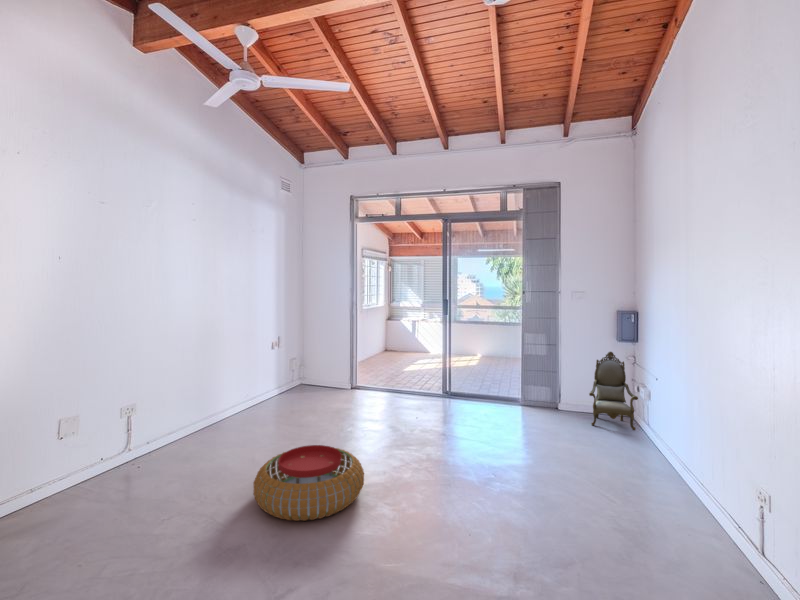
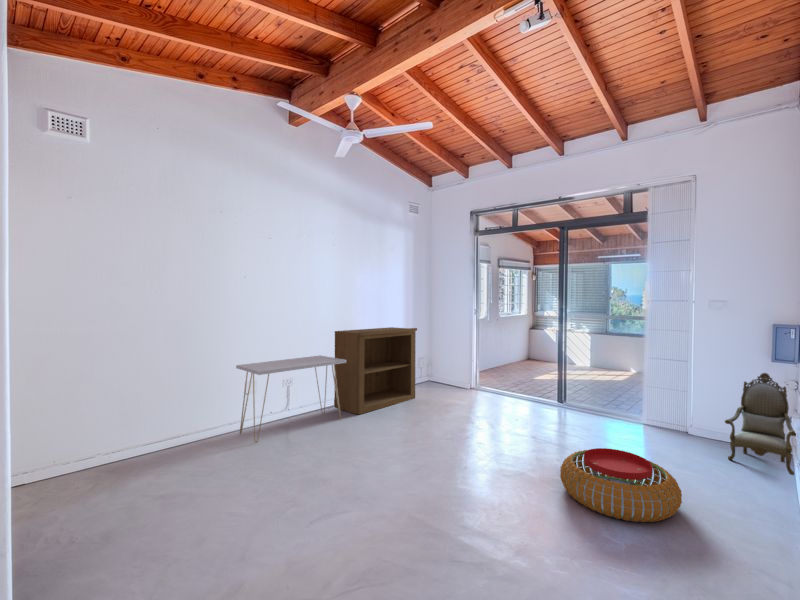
bookshelf: none [197,325,298,438] -> present [334,327,417,415]
console table: none [49,367,224,507] -> present [236,355,346,442]
pouf: present [253,445,364,521] -> present [560,448,682,522]

